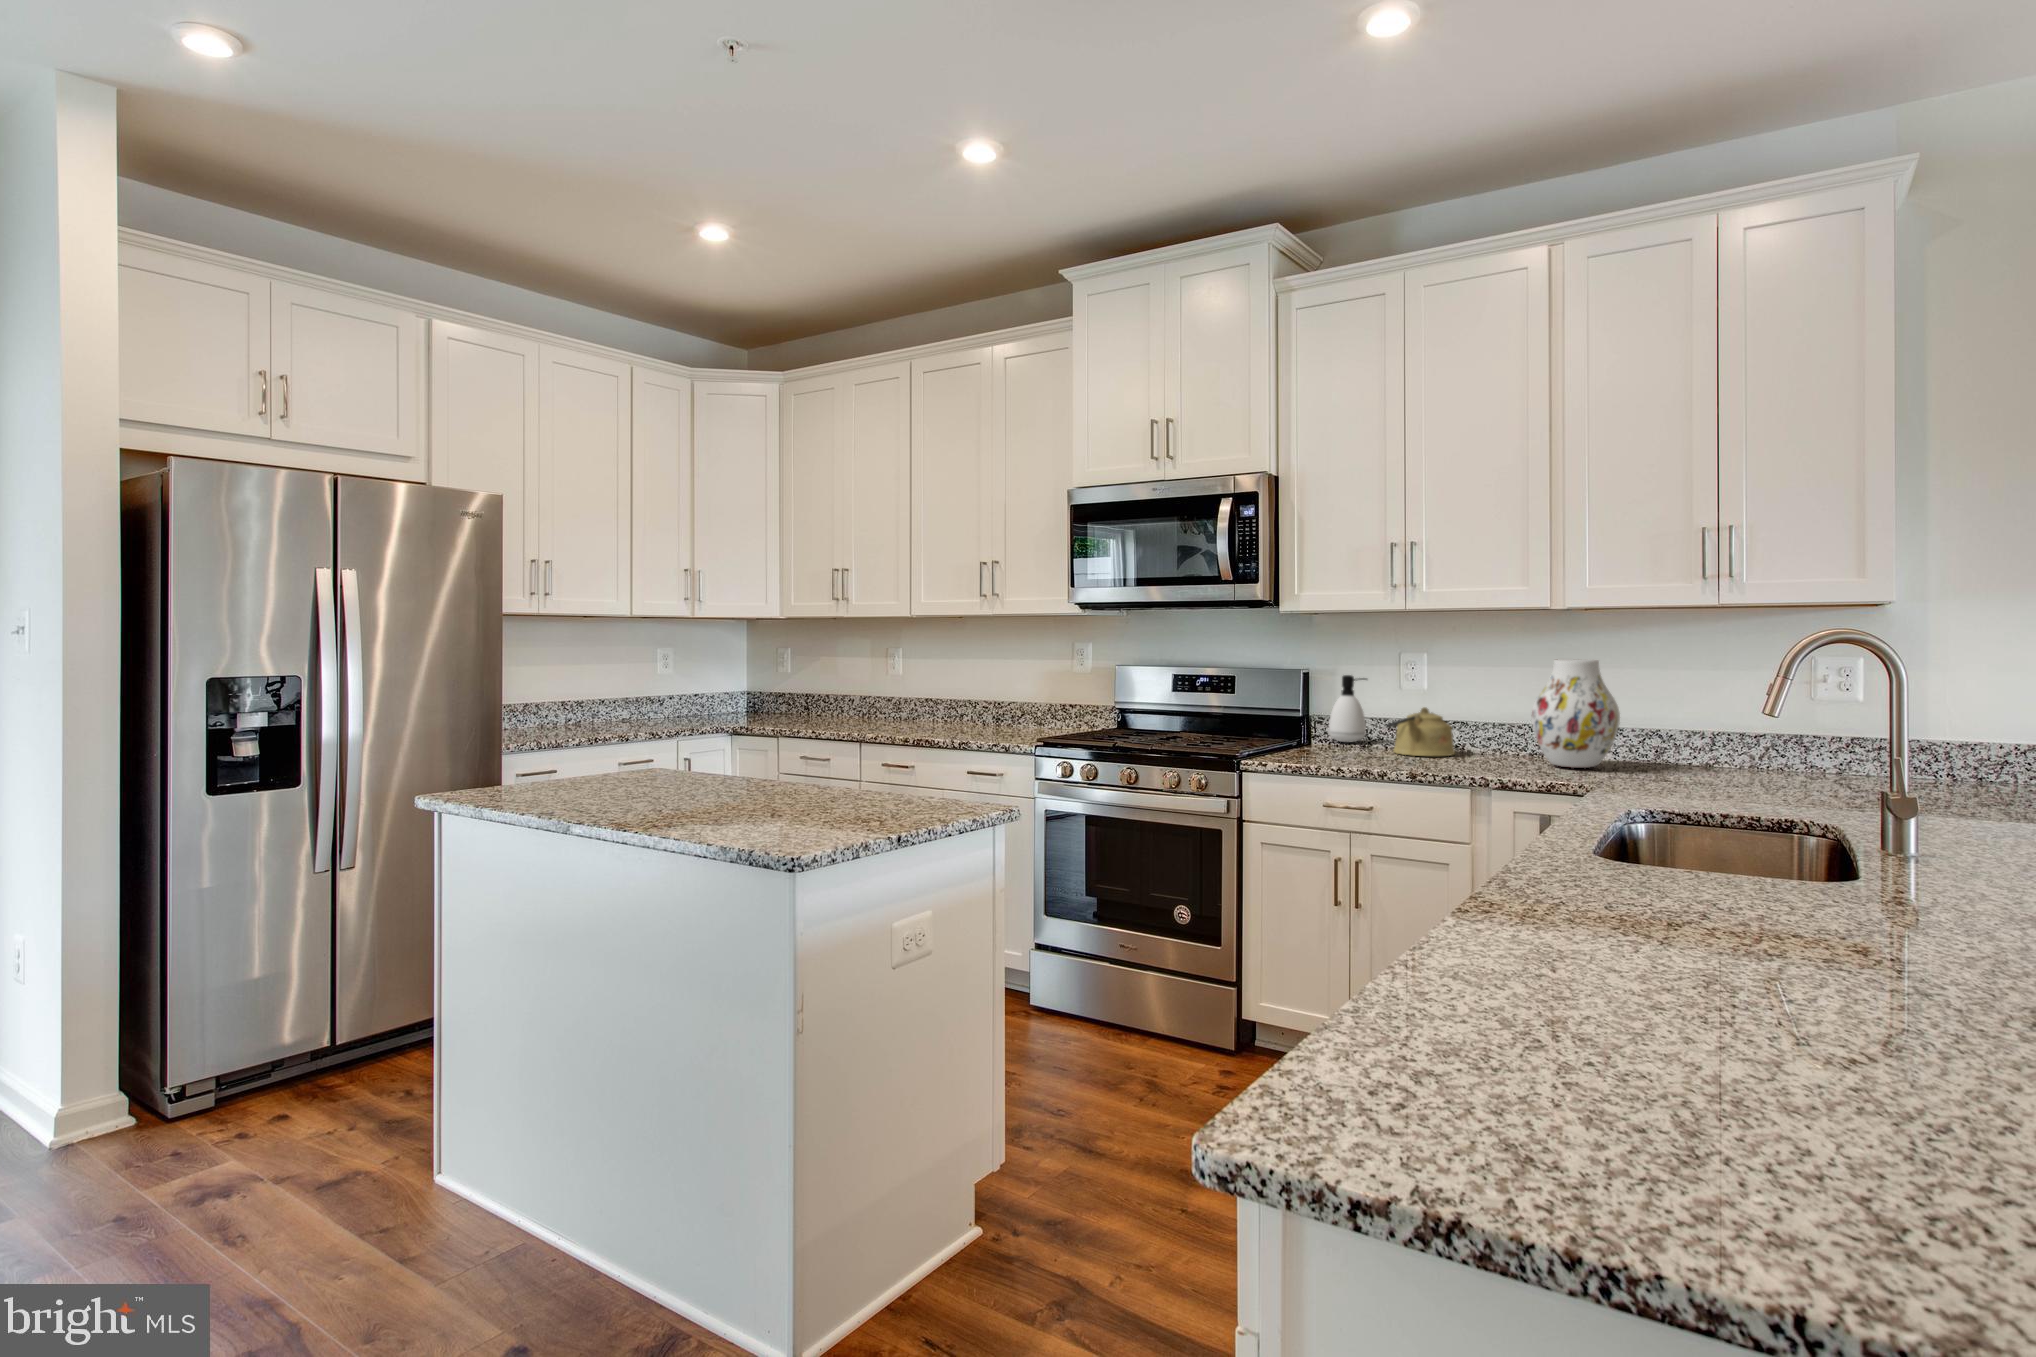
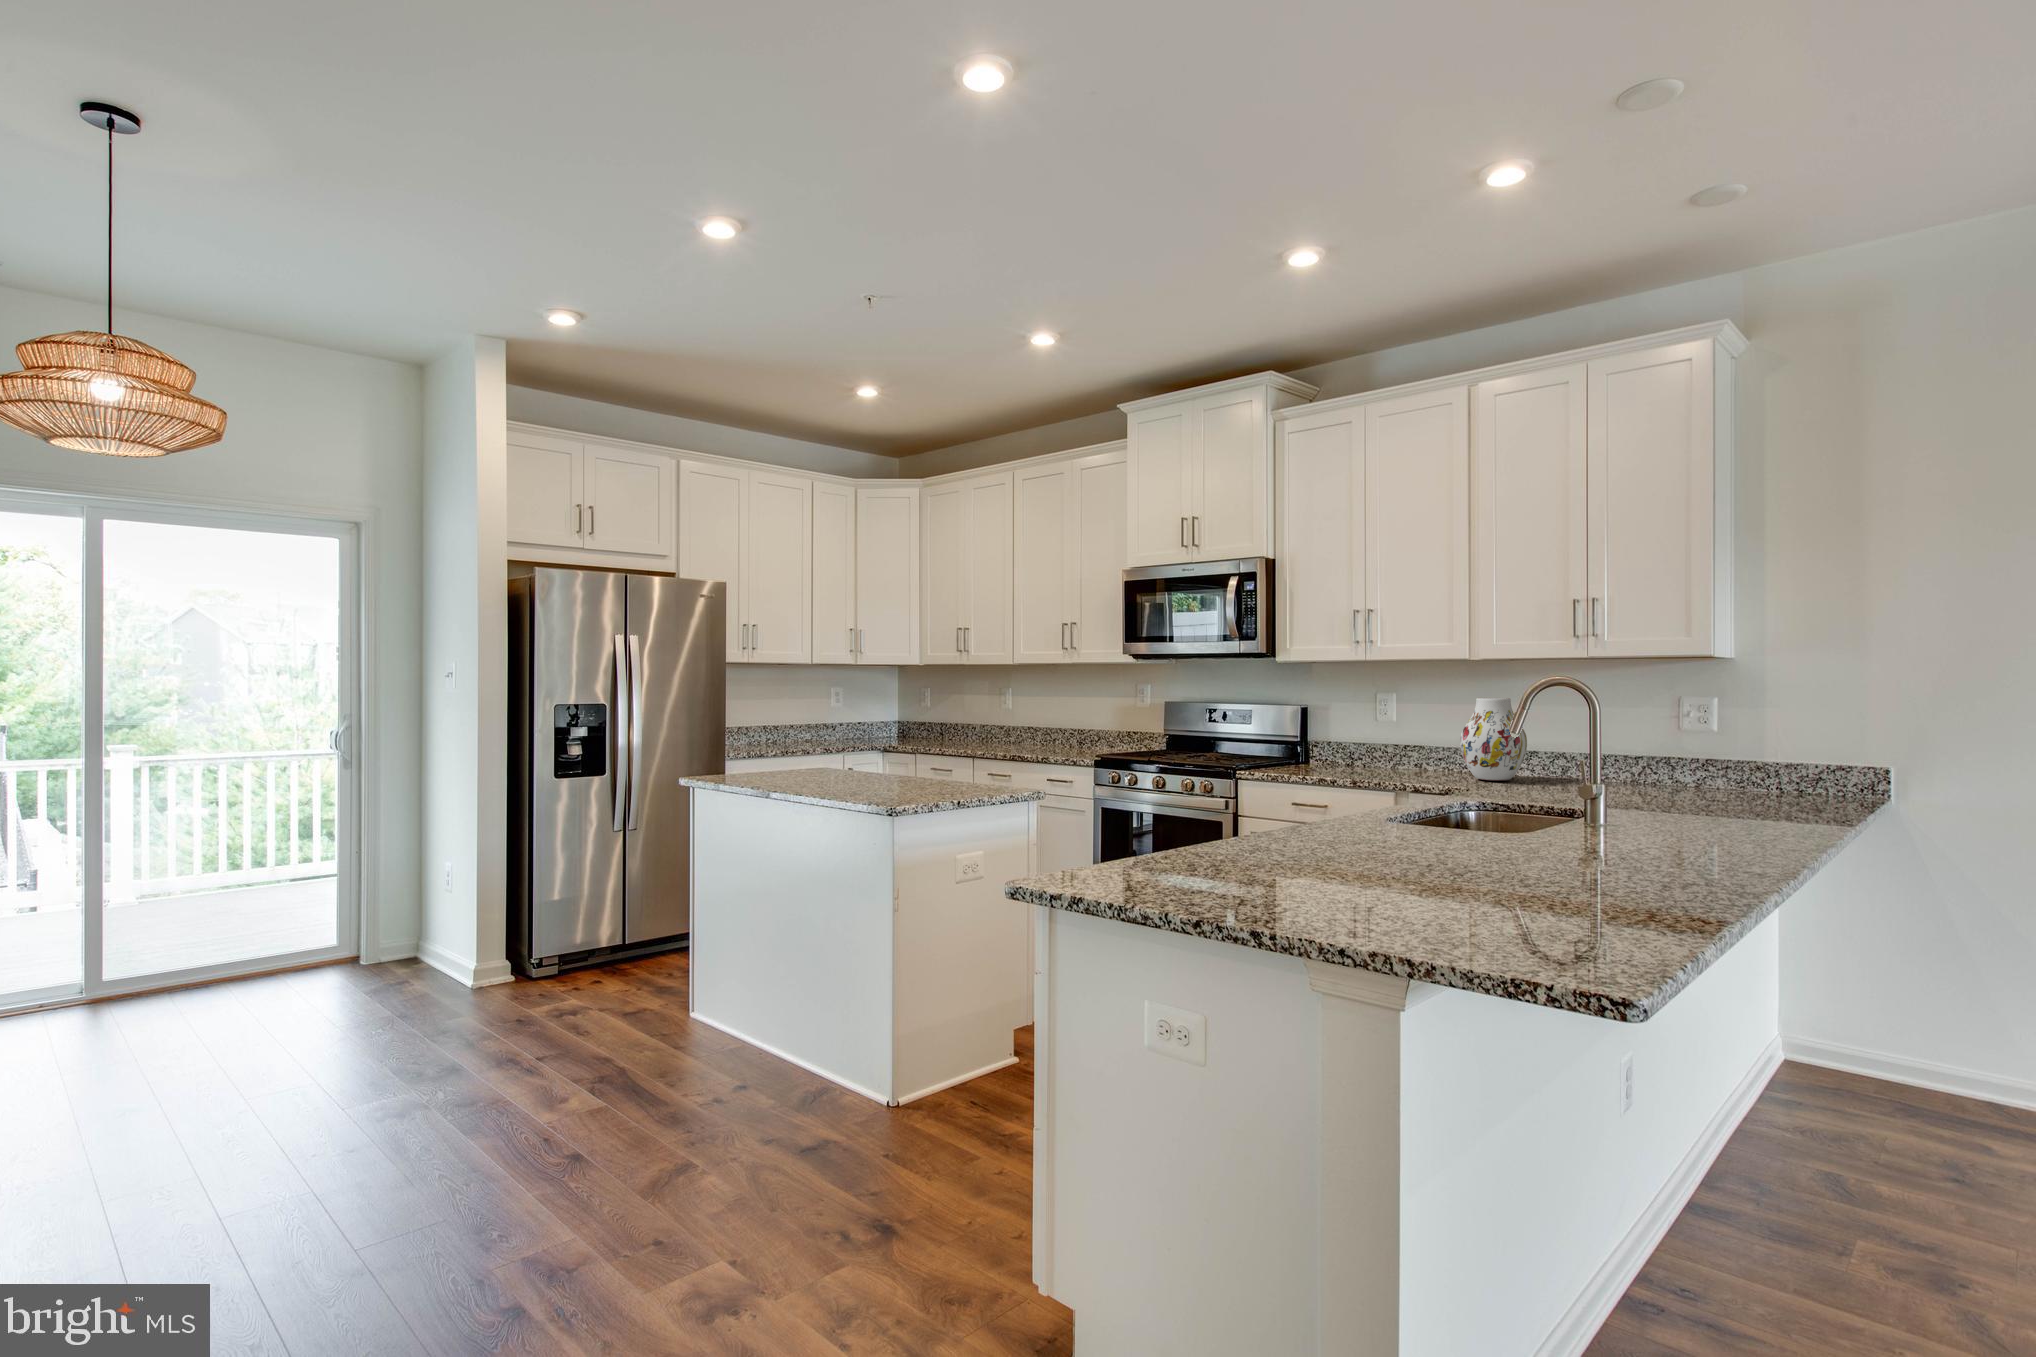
soap dispenser: present [1329,675,1367,742] -> none [1320,710,1350,761]
kettle: present [1386,707,1455,756] -> none [1355,734,1410,772]

